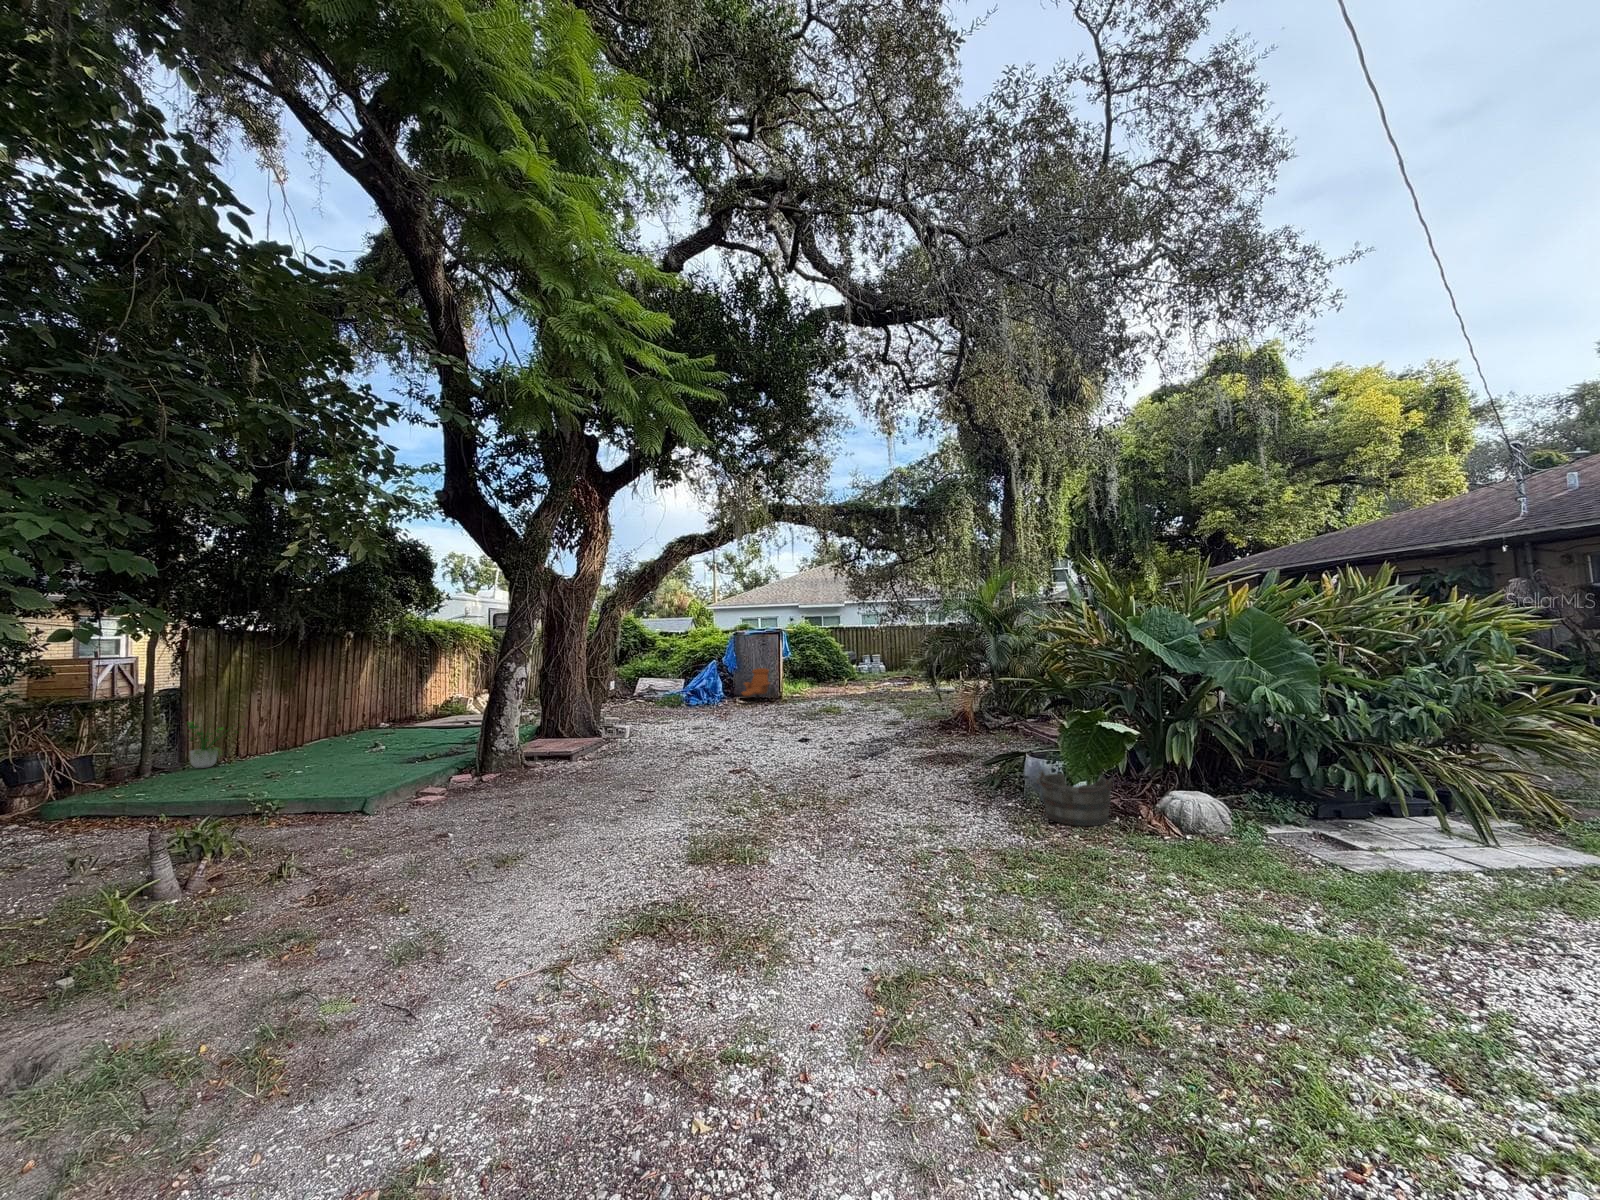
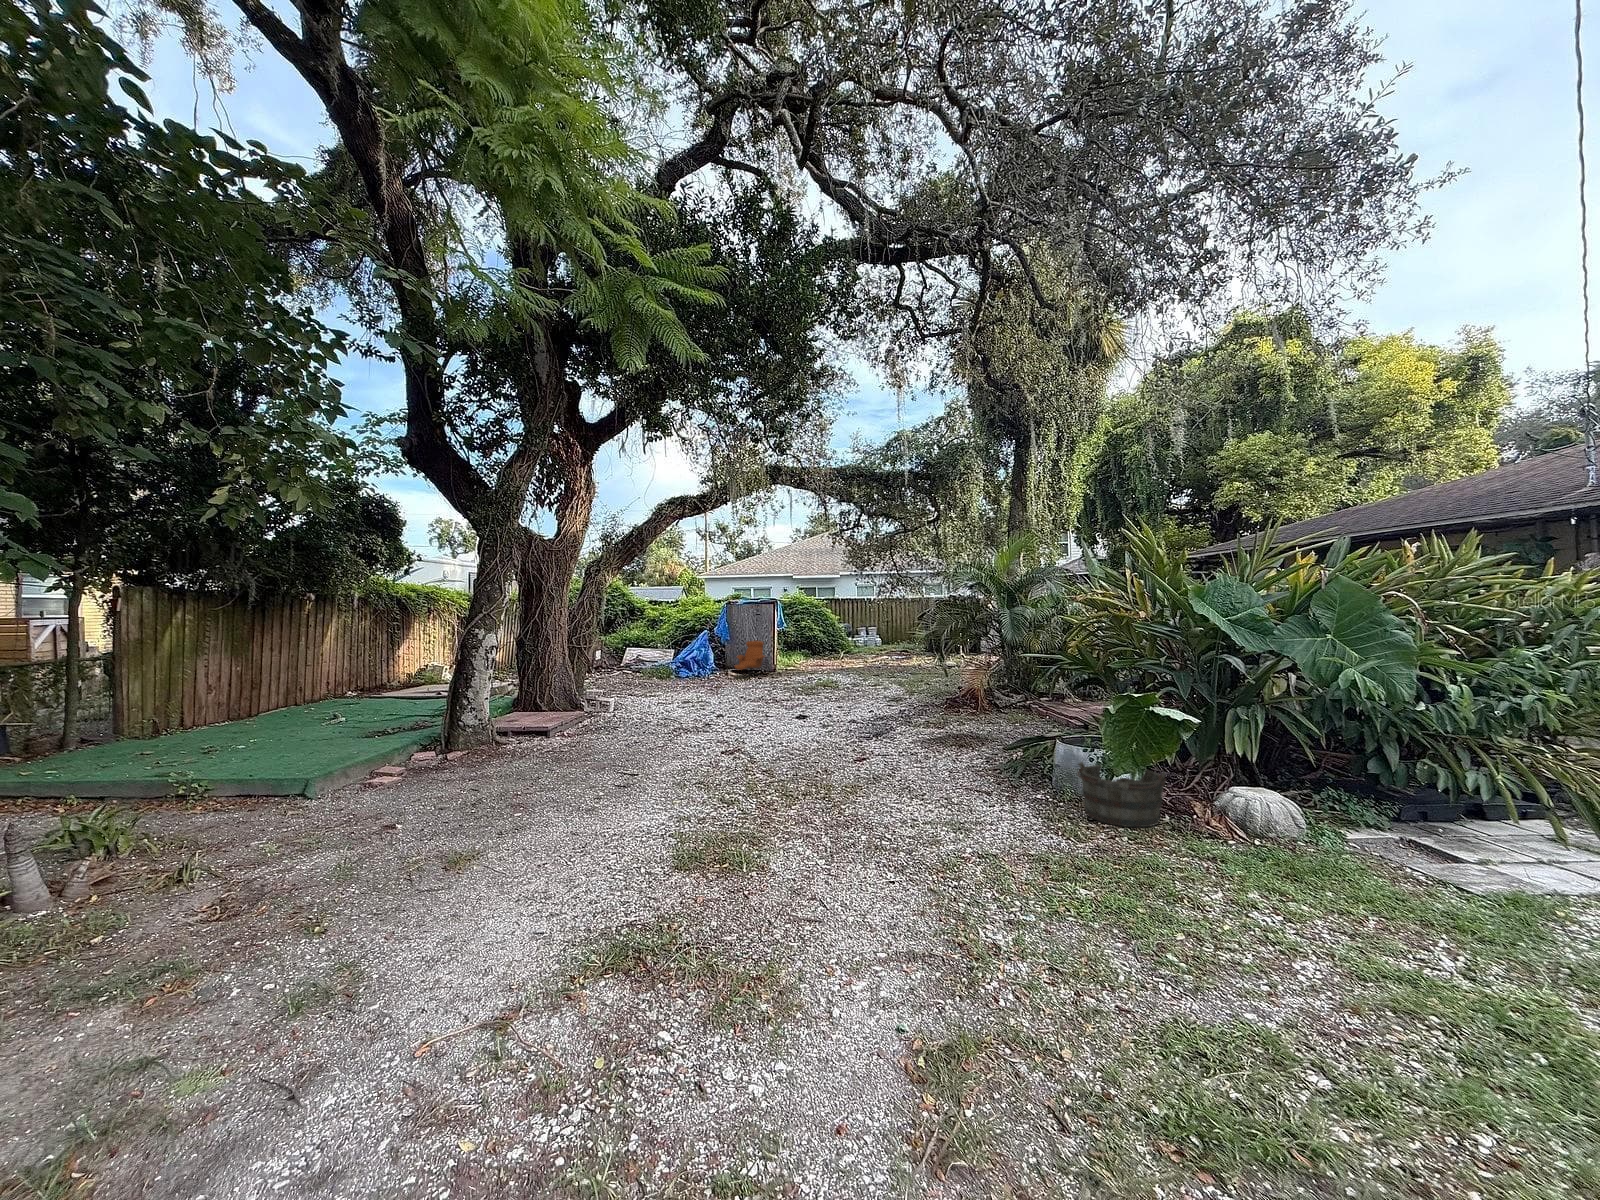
potted plant: present [187,722,244,768] -> none [104,676,185,743]

